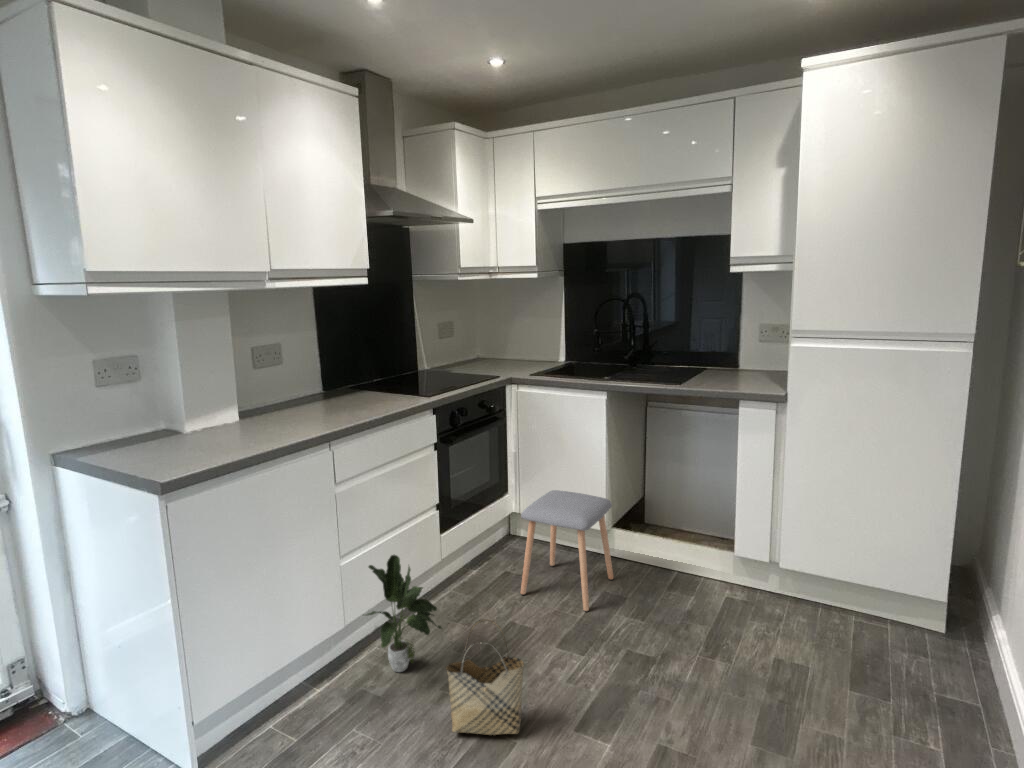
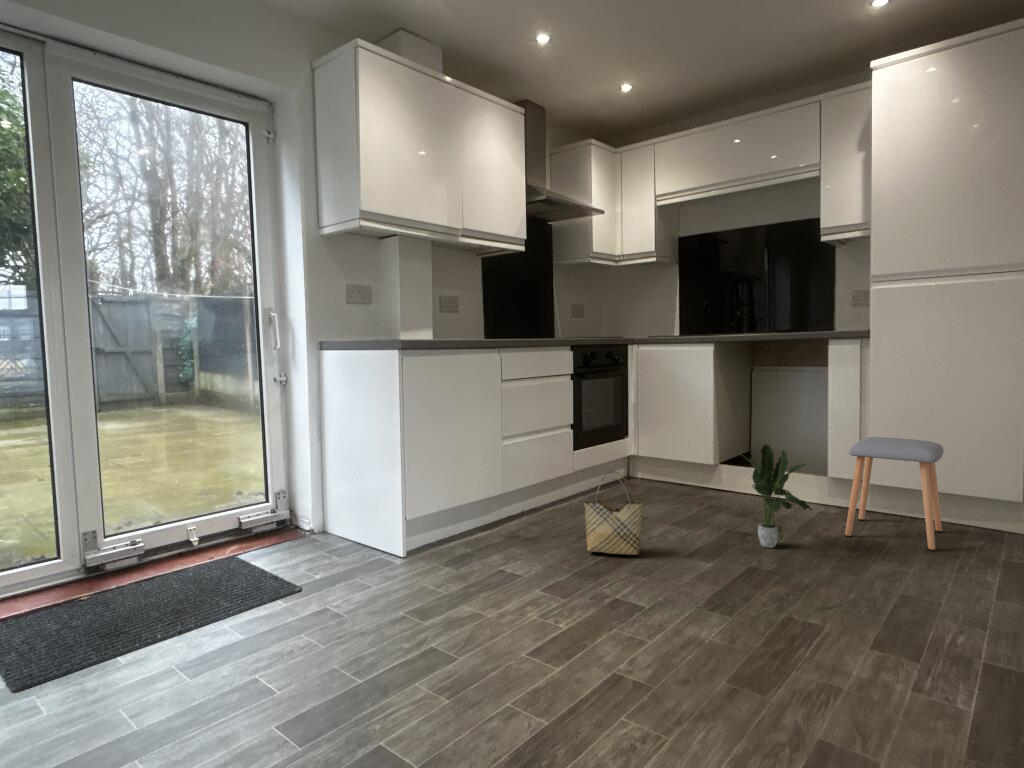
stool: present [521,490,613,612] -> present [845,437,943,551]
potted plant: present [366,555,442,672] -> present [745,445,812,548]

